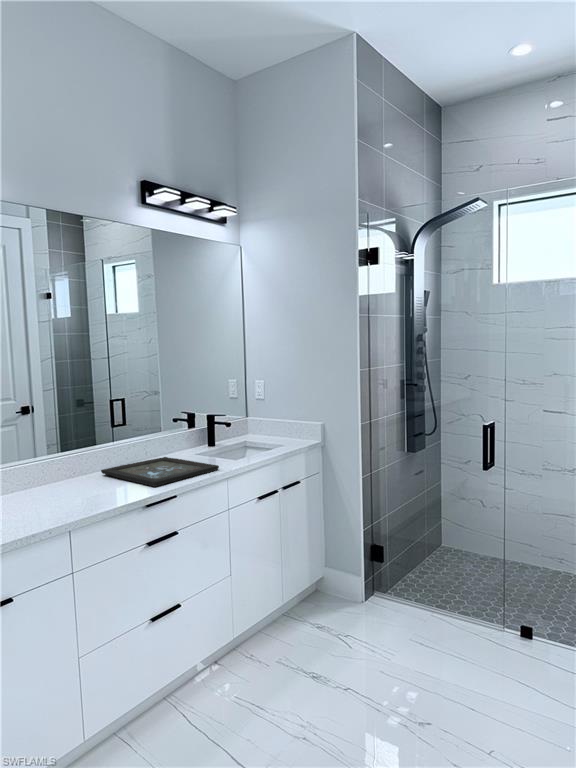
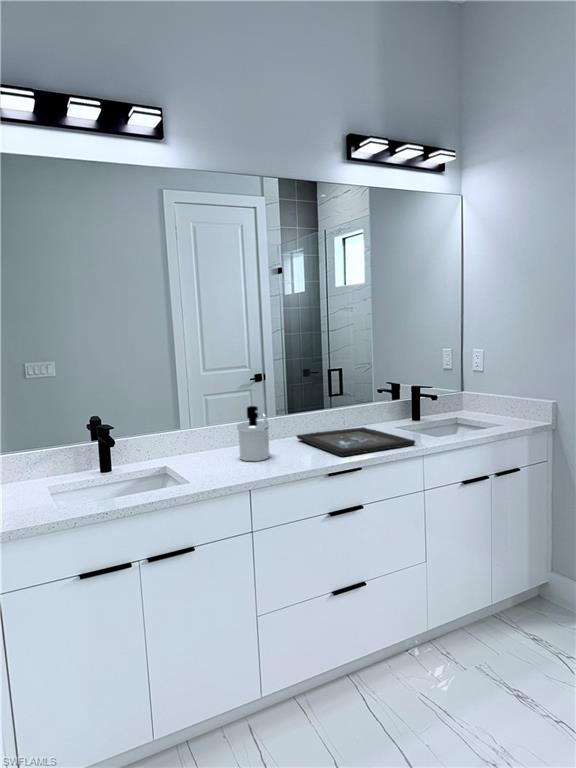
soap dispenser: none [44,444,81,501] -> present [237,406,269,461]

